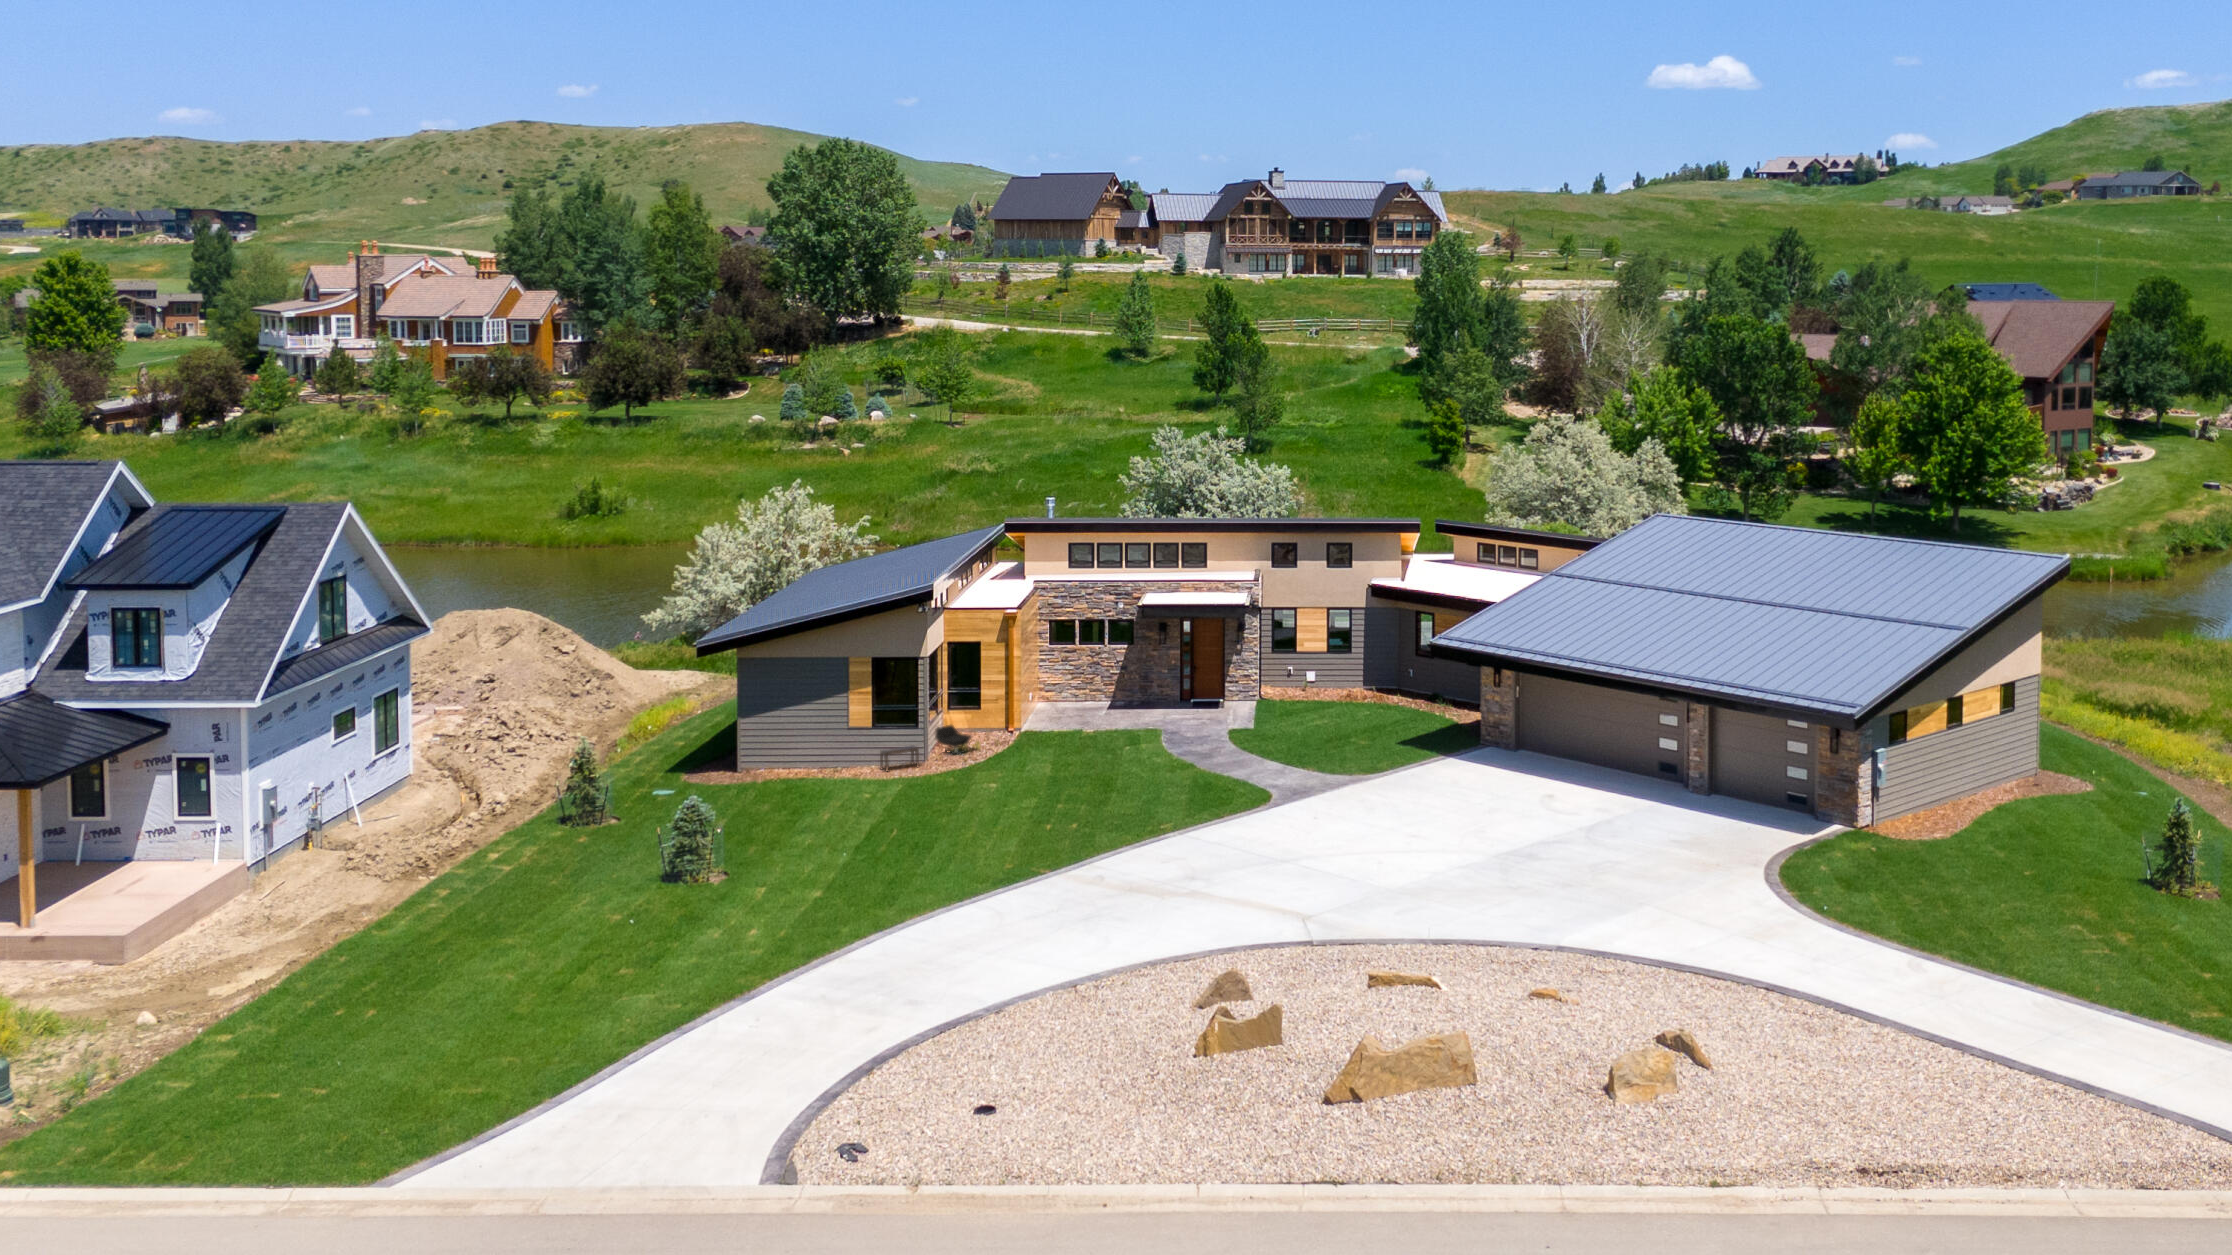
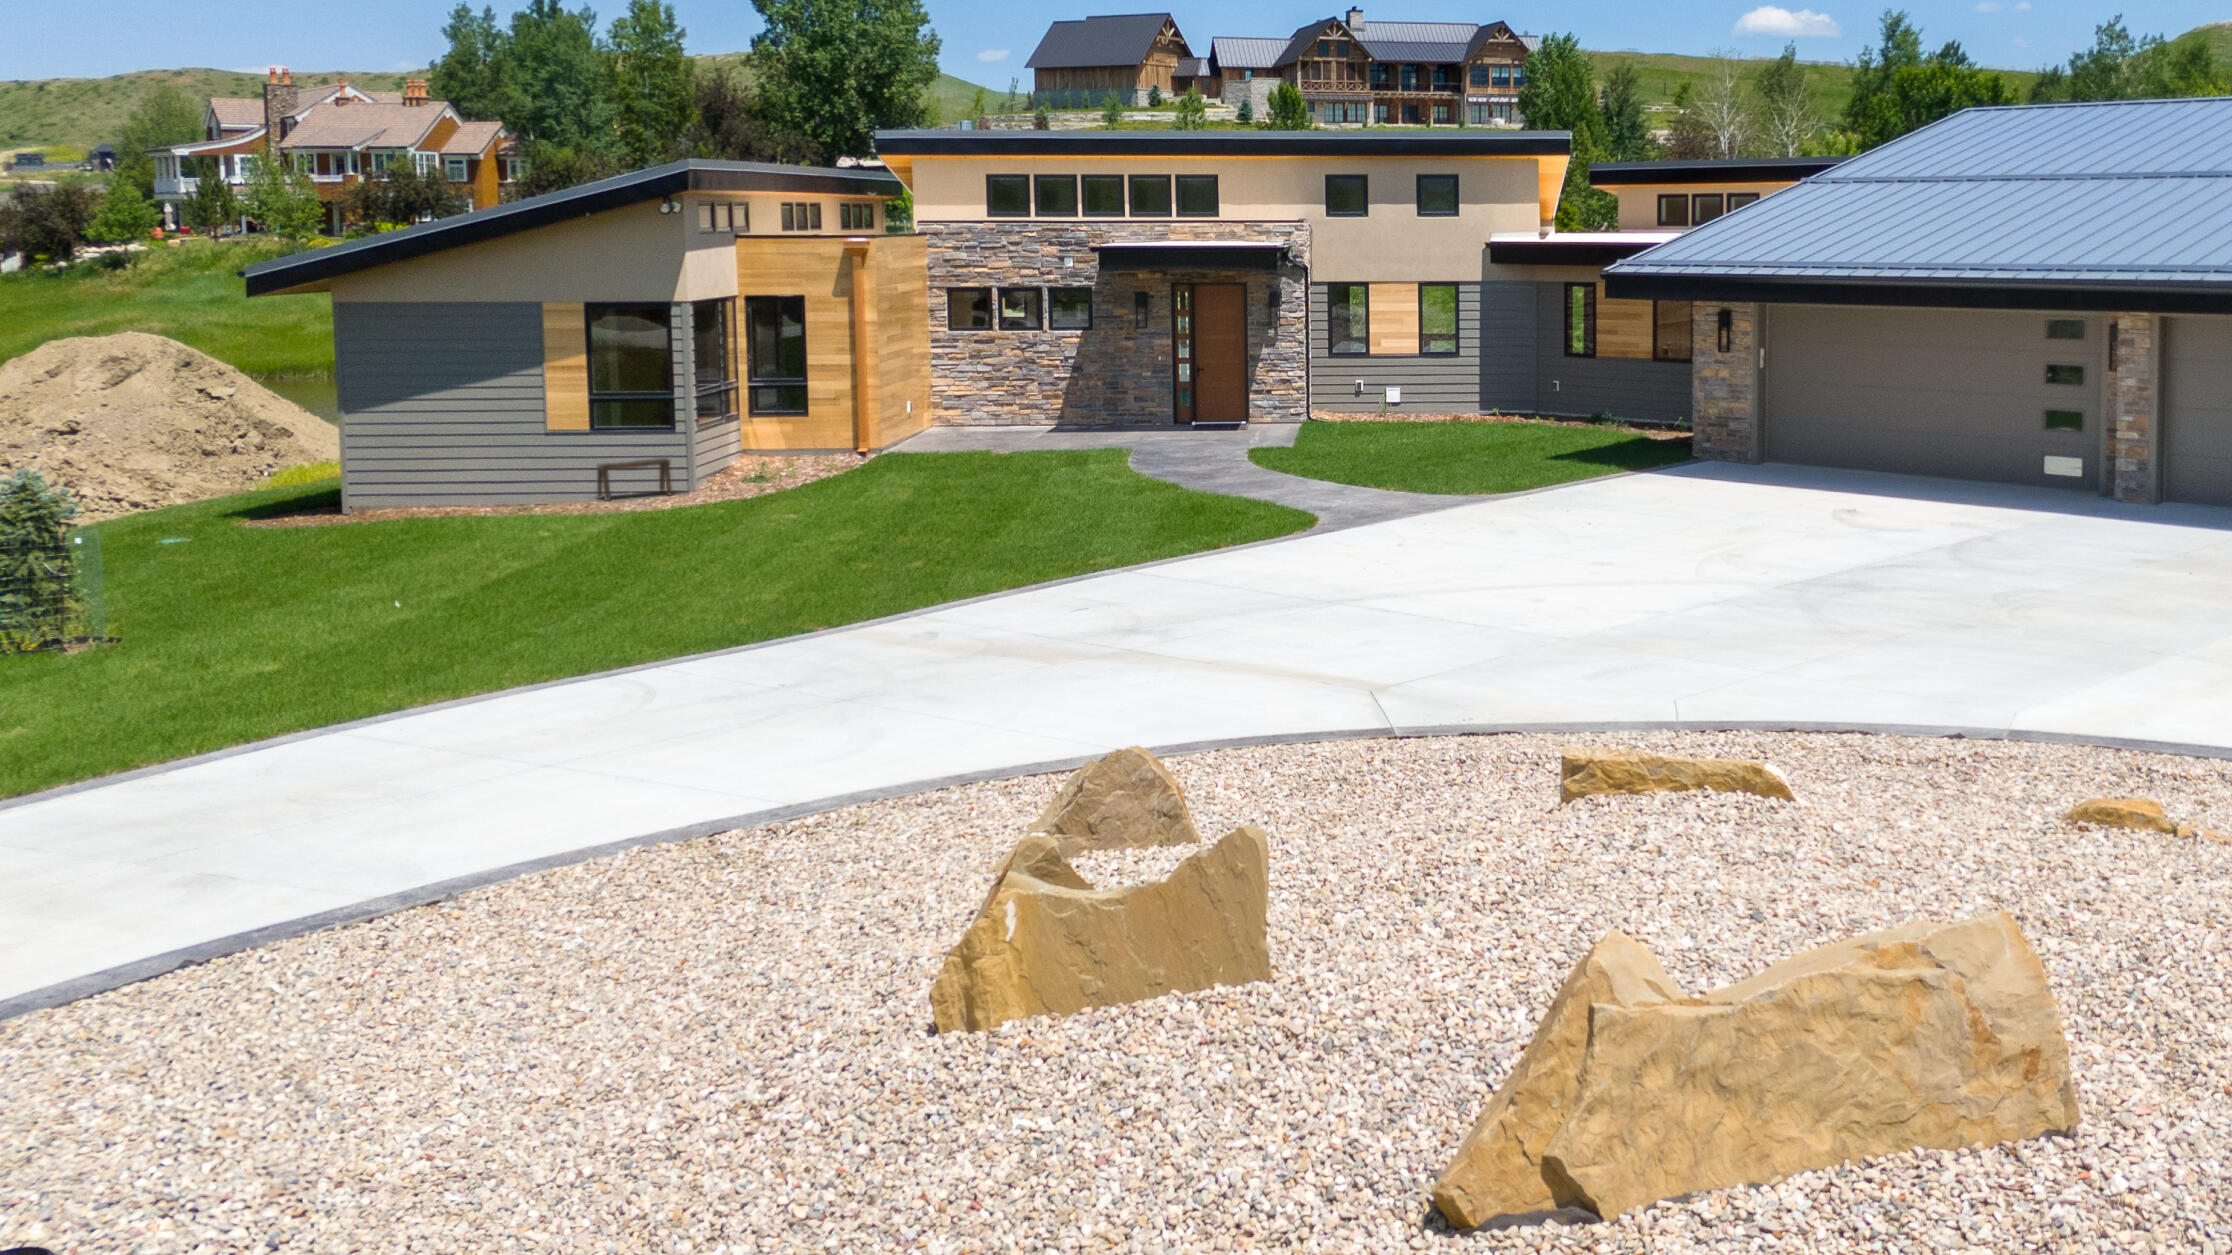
lounge chair: present [935,725,971,753] -> none [716,433,783,484]

